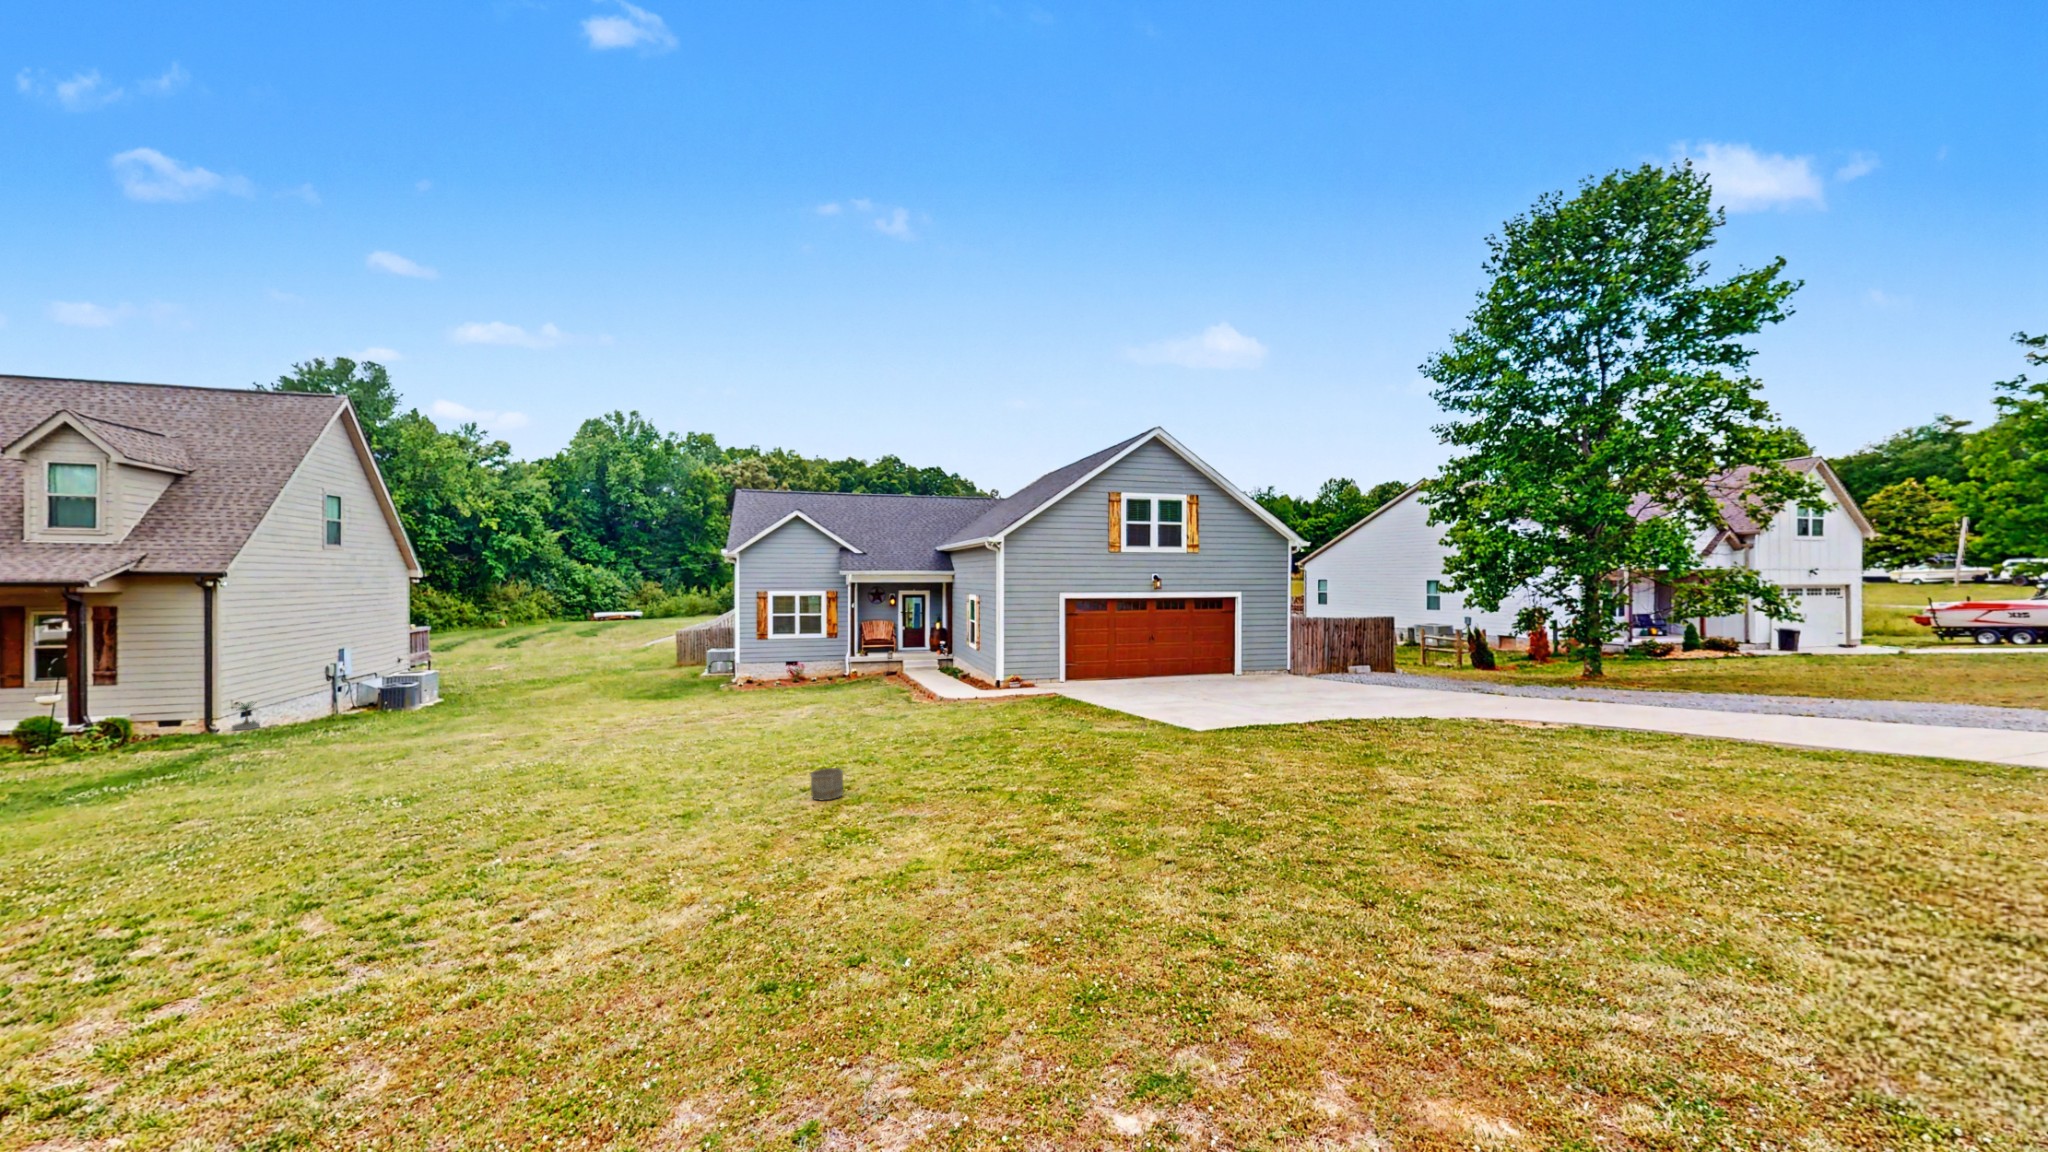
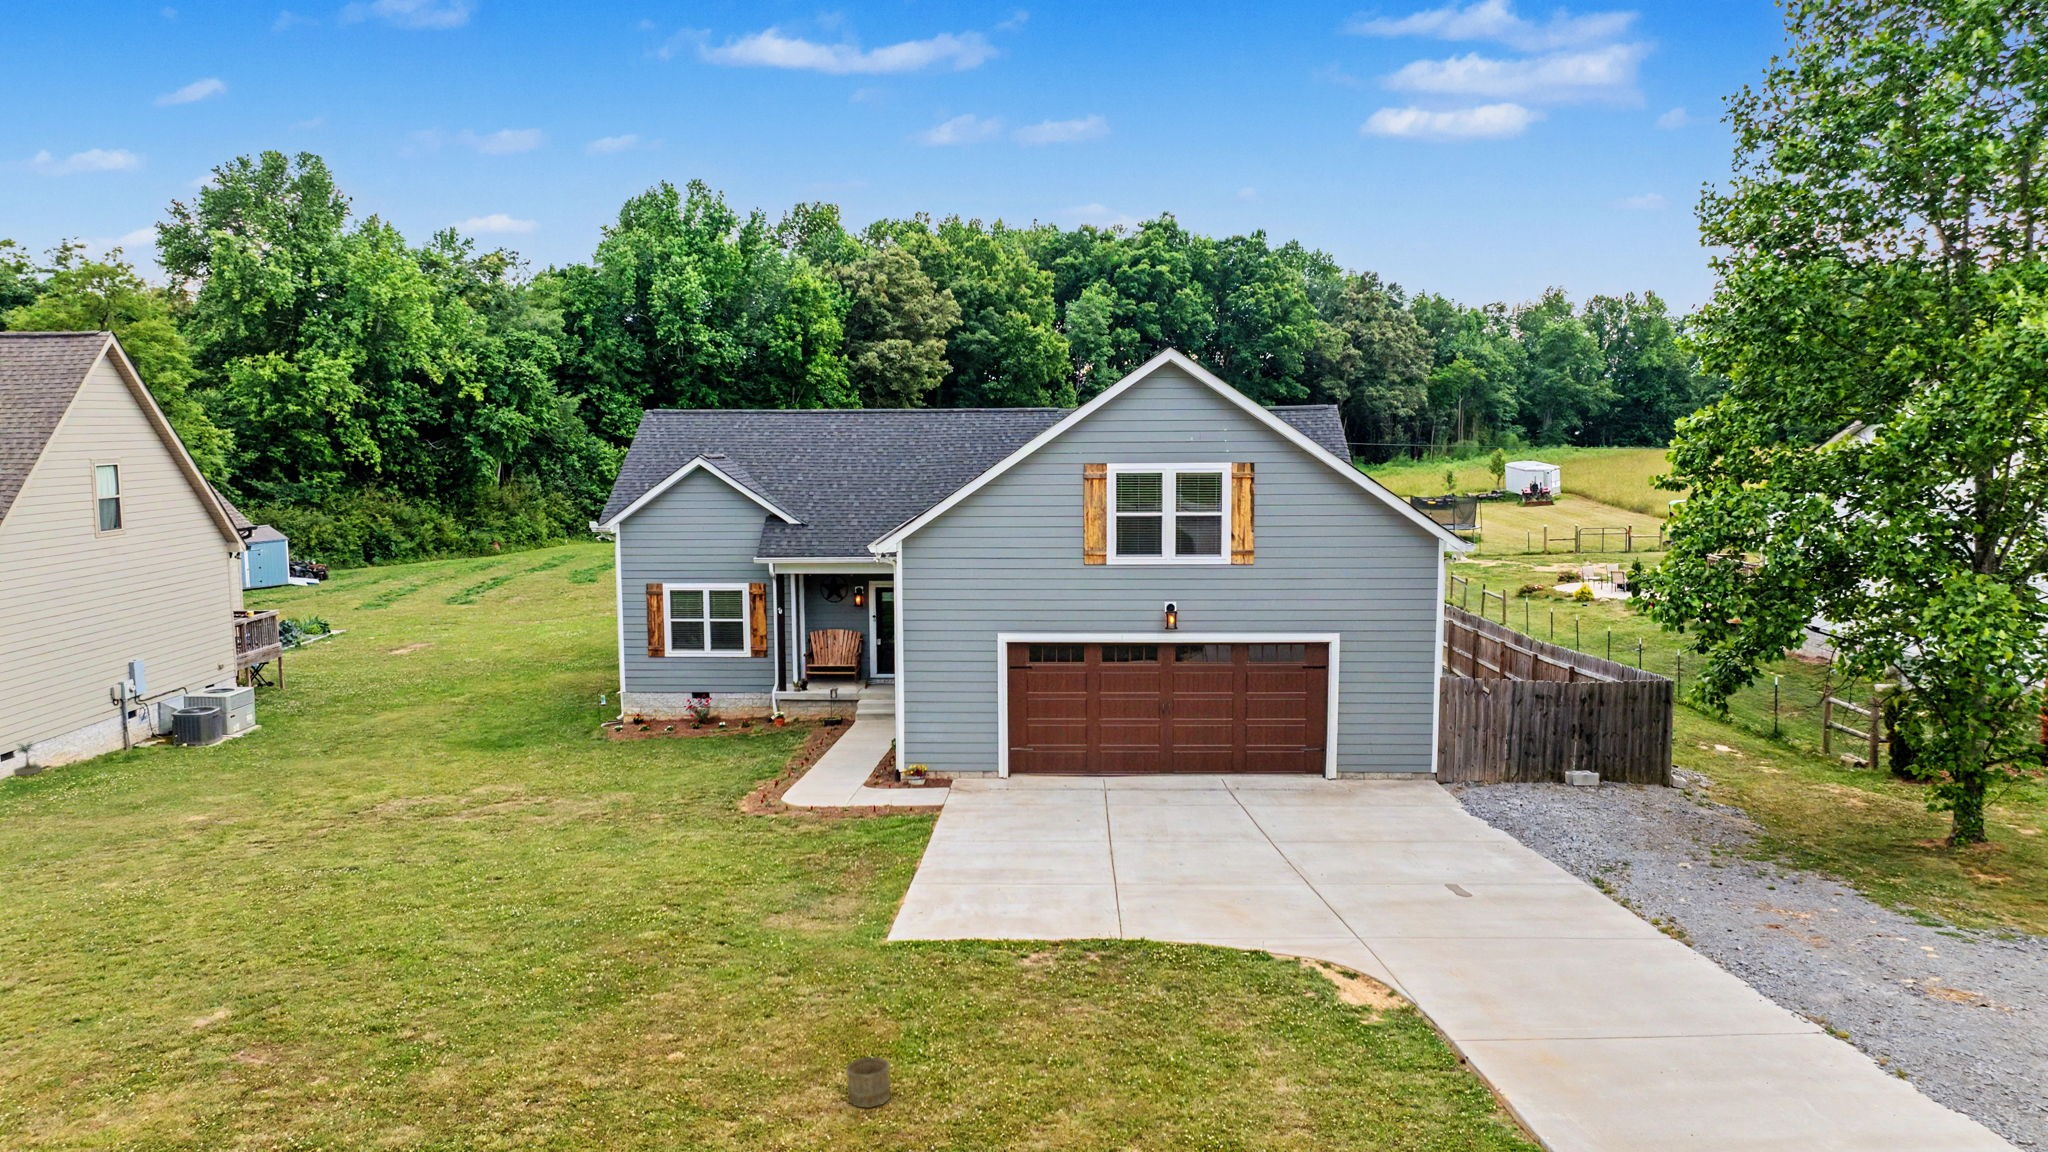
wooden bucket: present [810,768,843,800] -> present [846,1057,890,1108]

